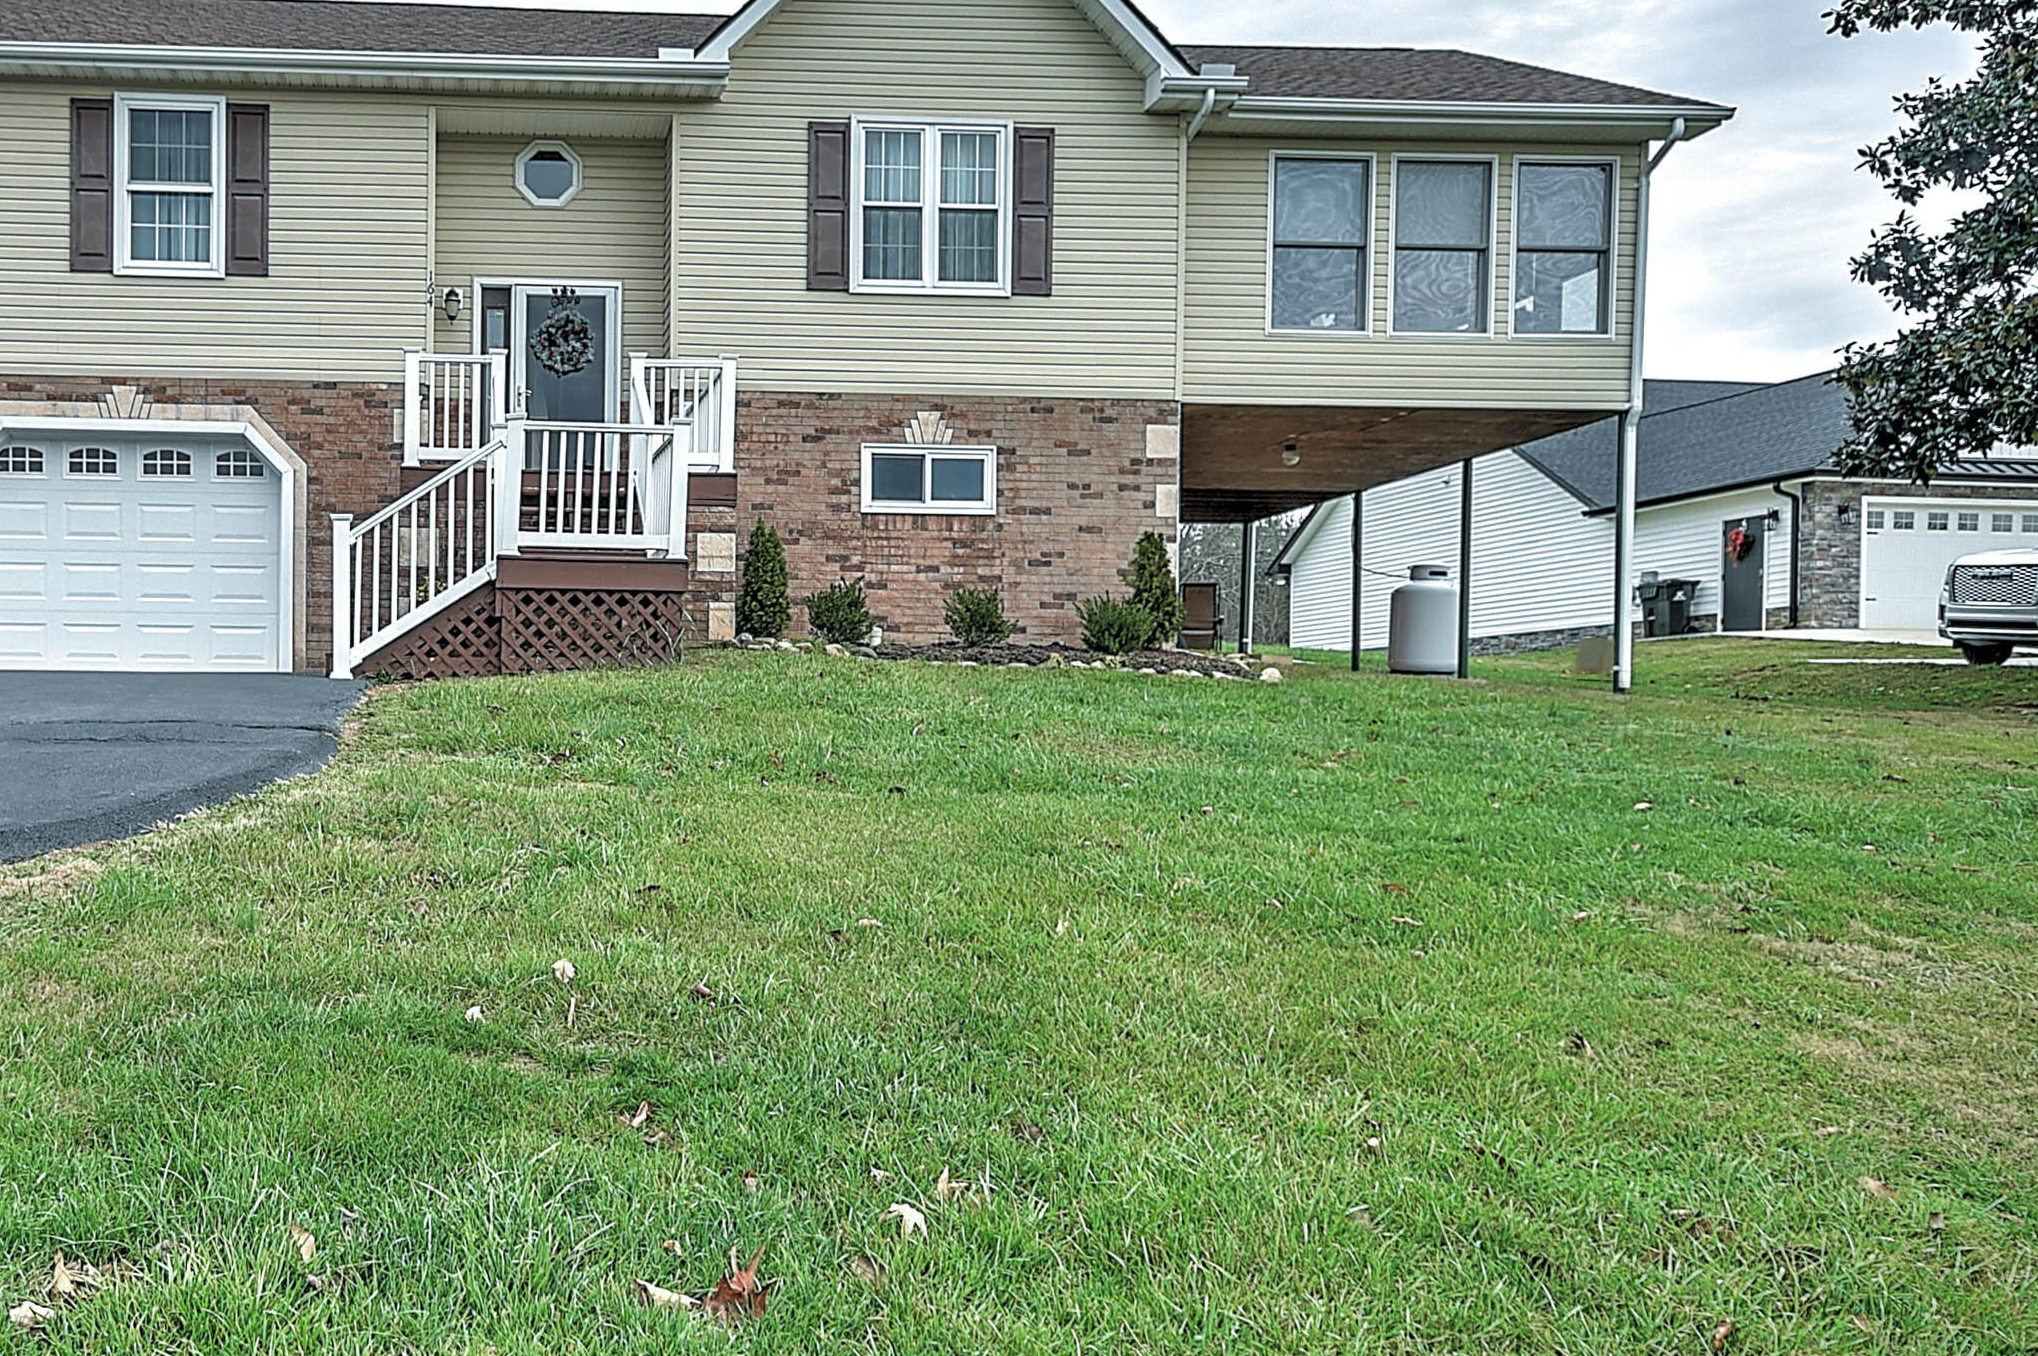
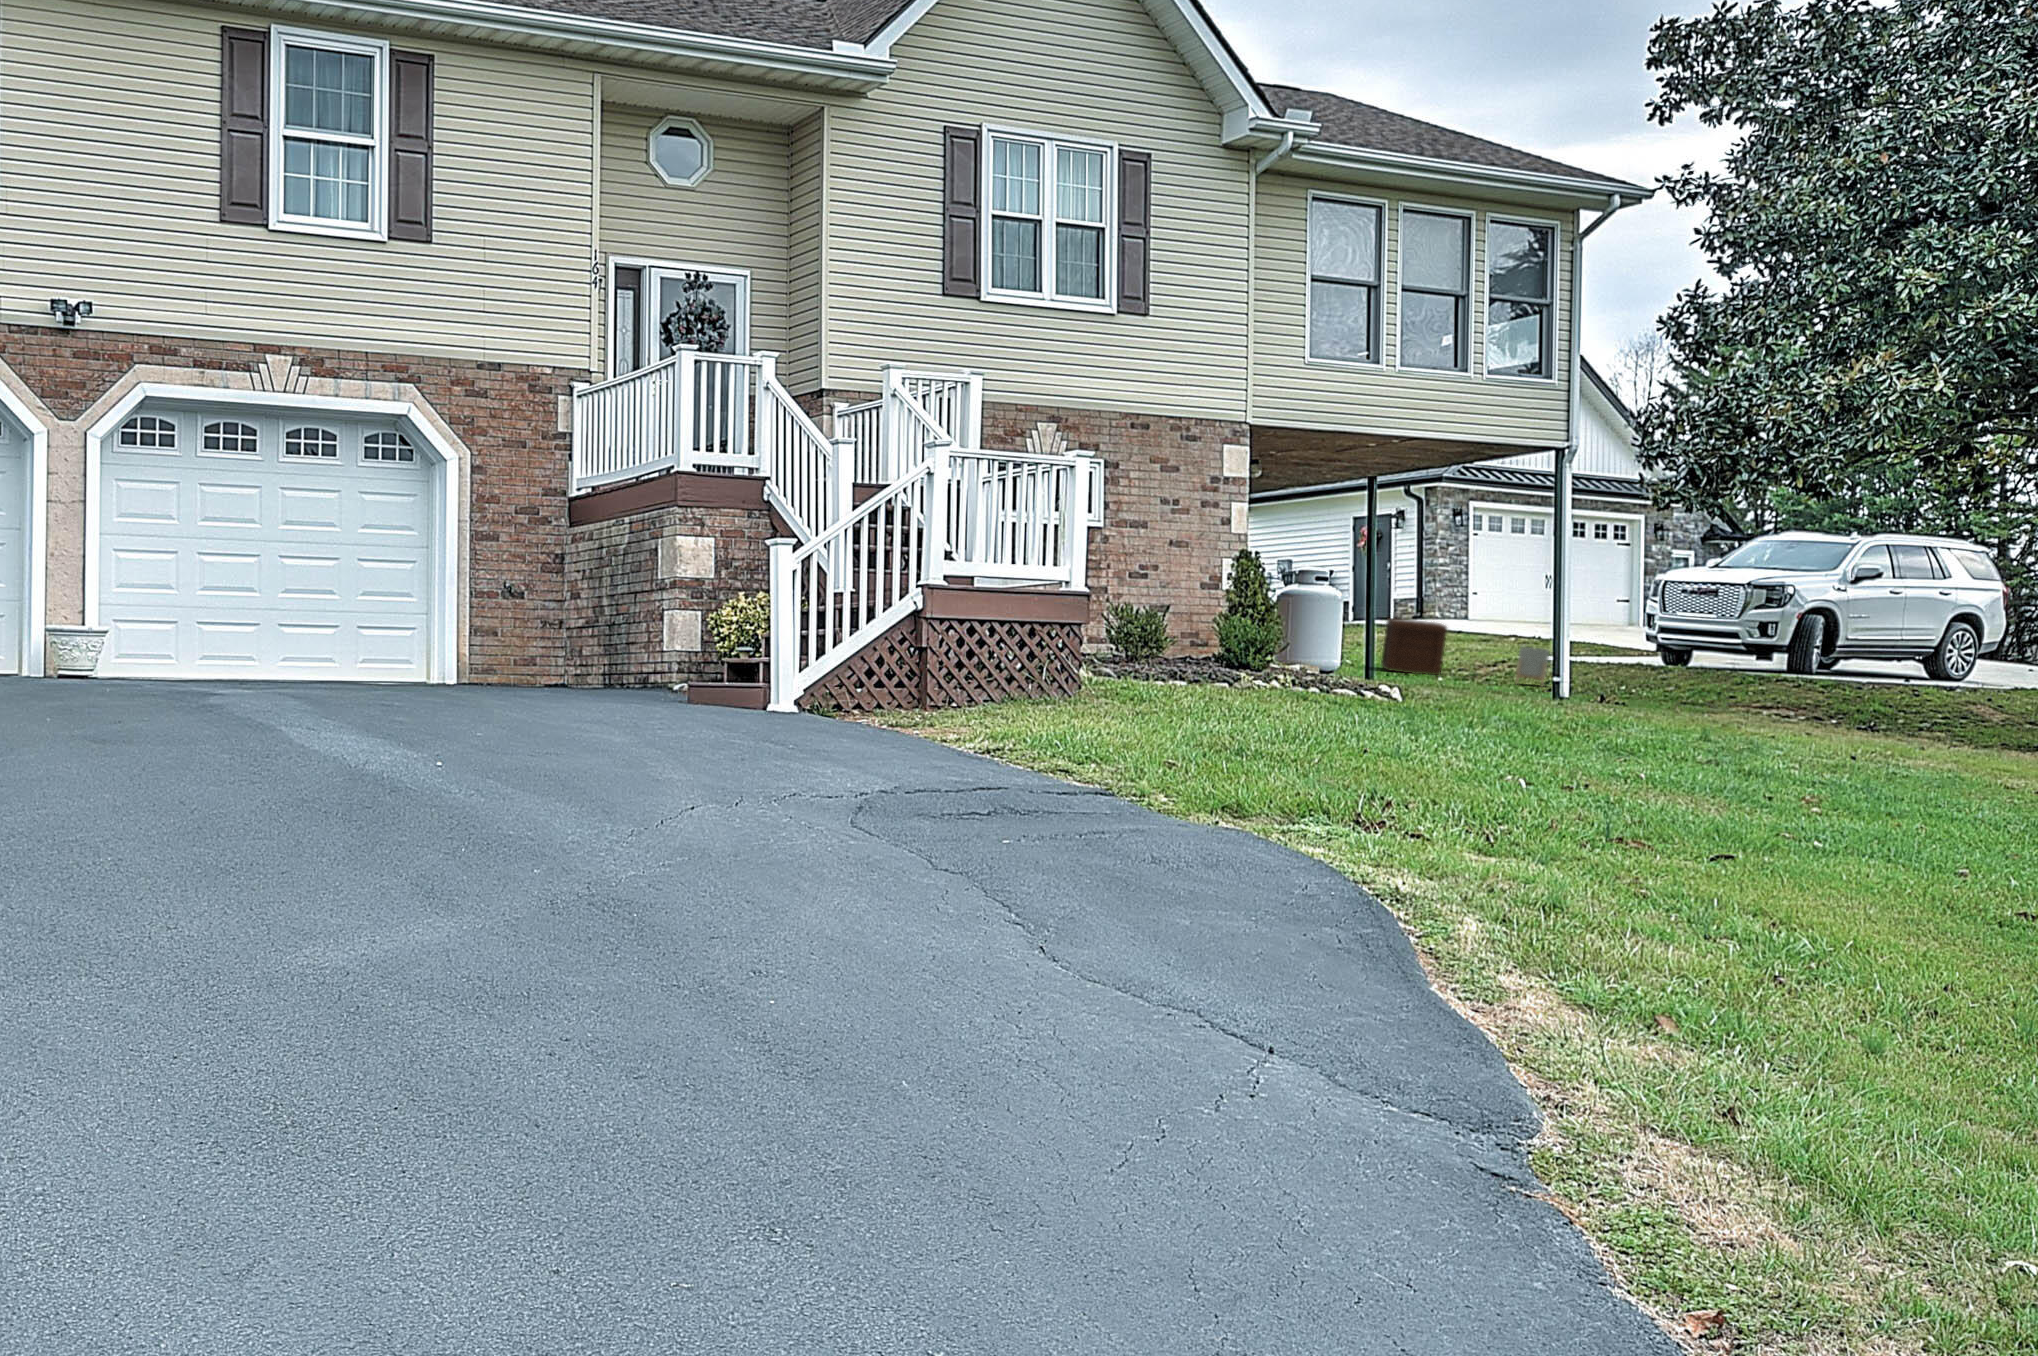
wooden crate: none [1444,614,1519,674] -> present [1381,618,1447,675]

